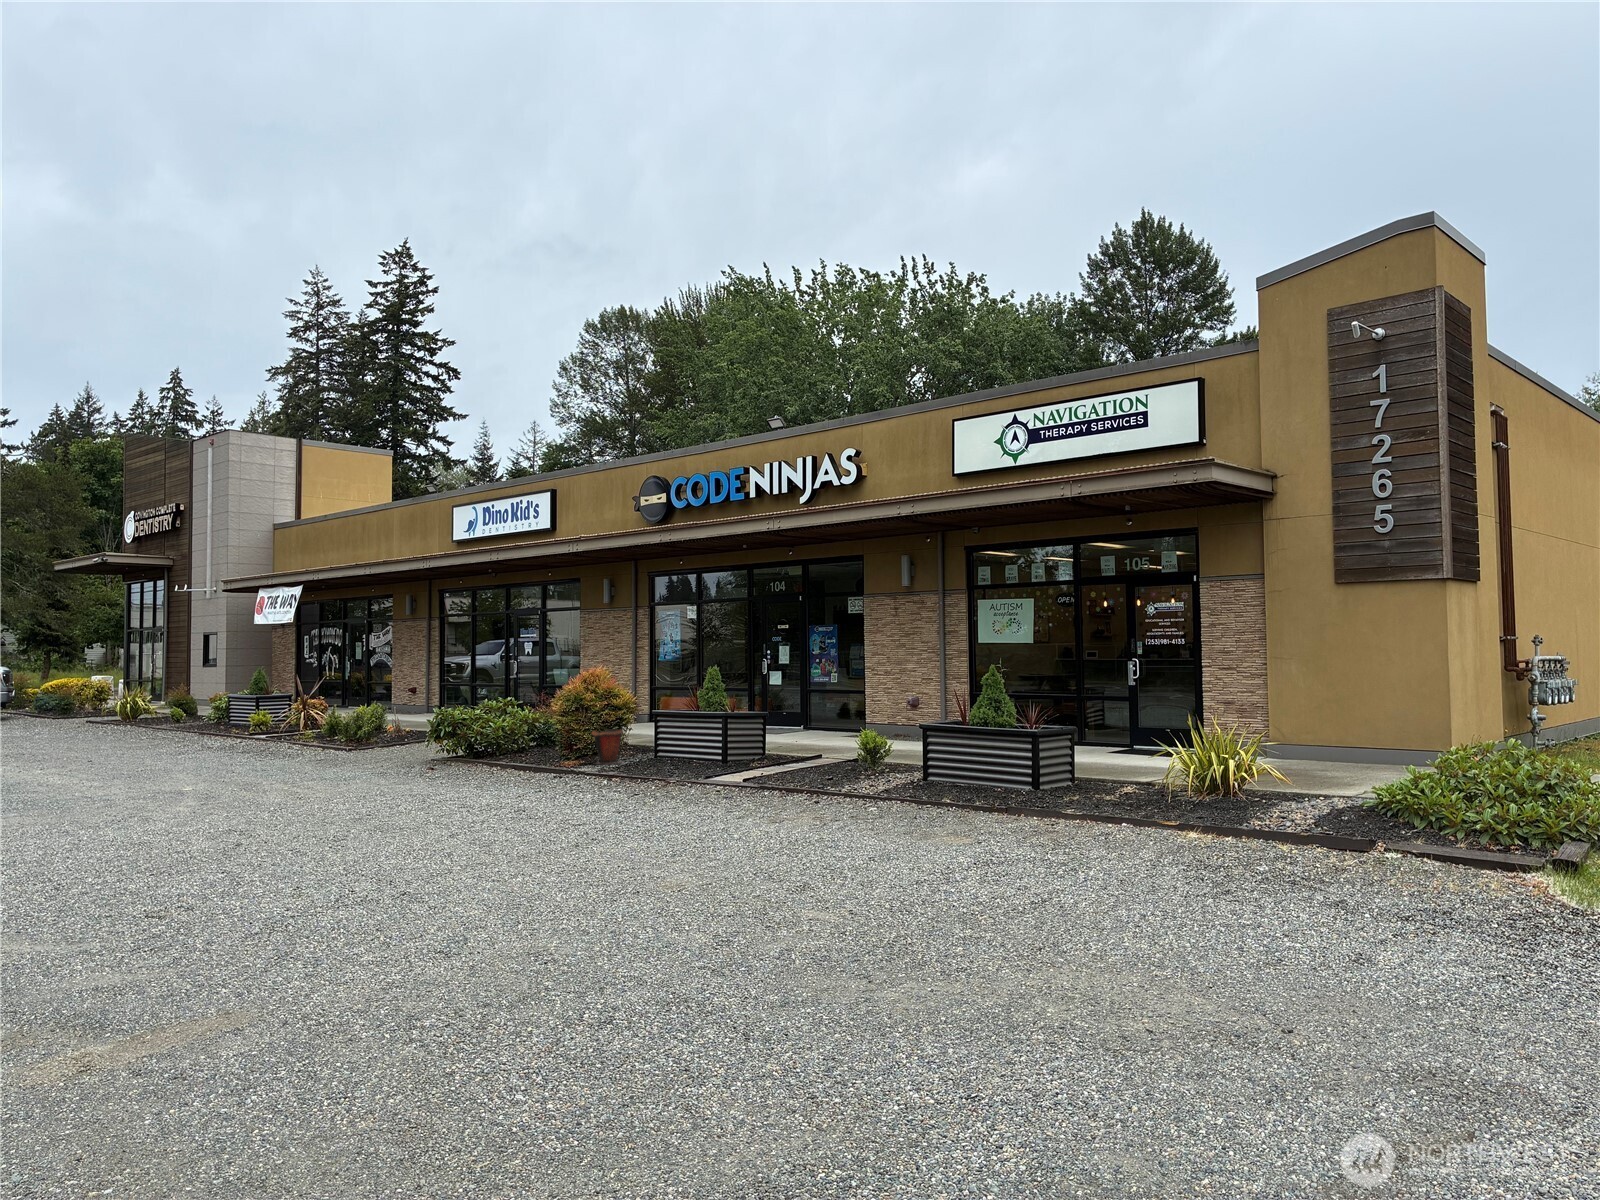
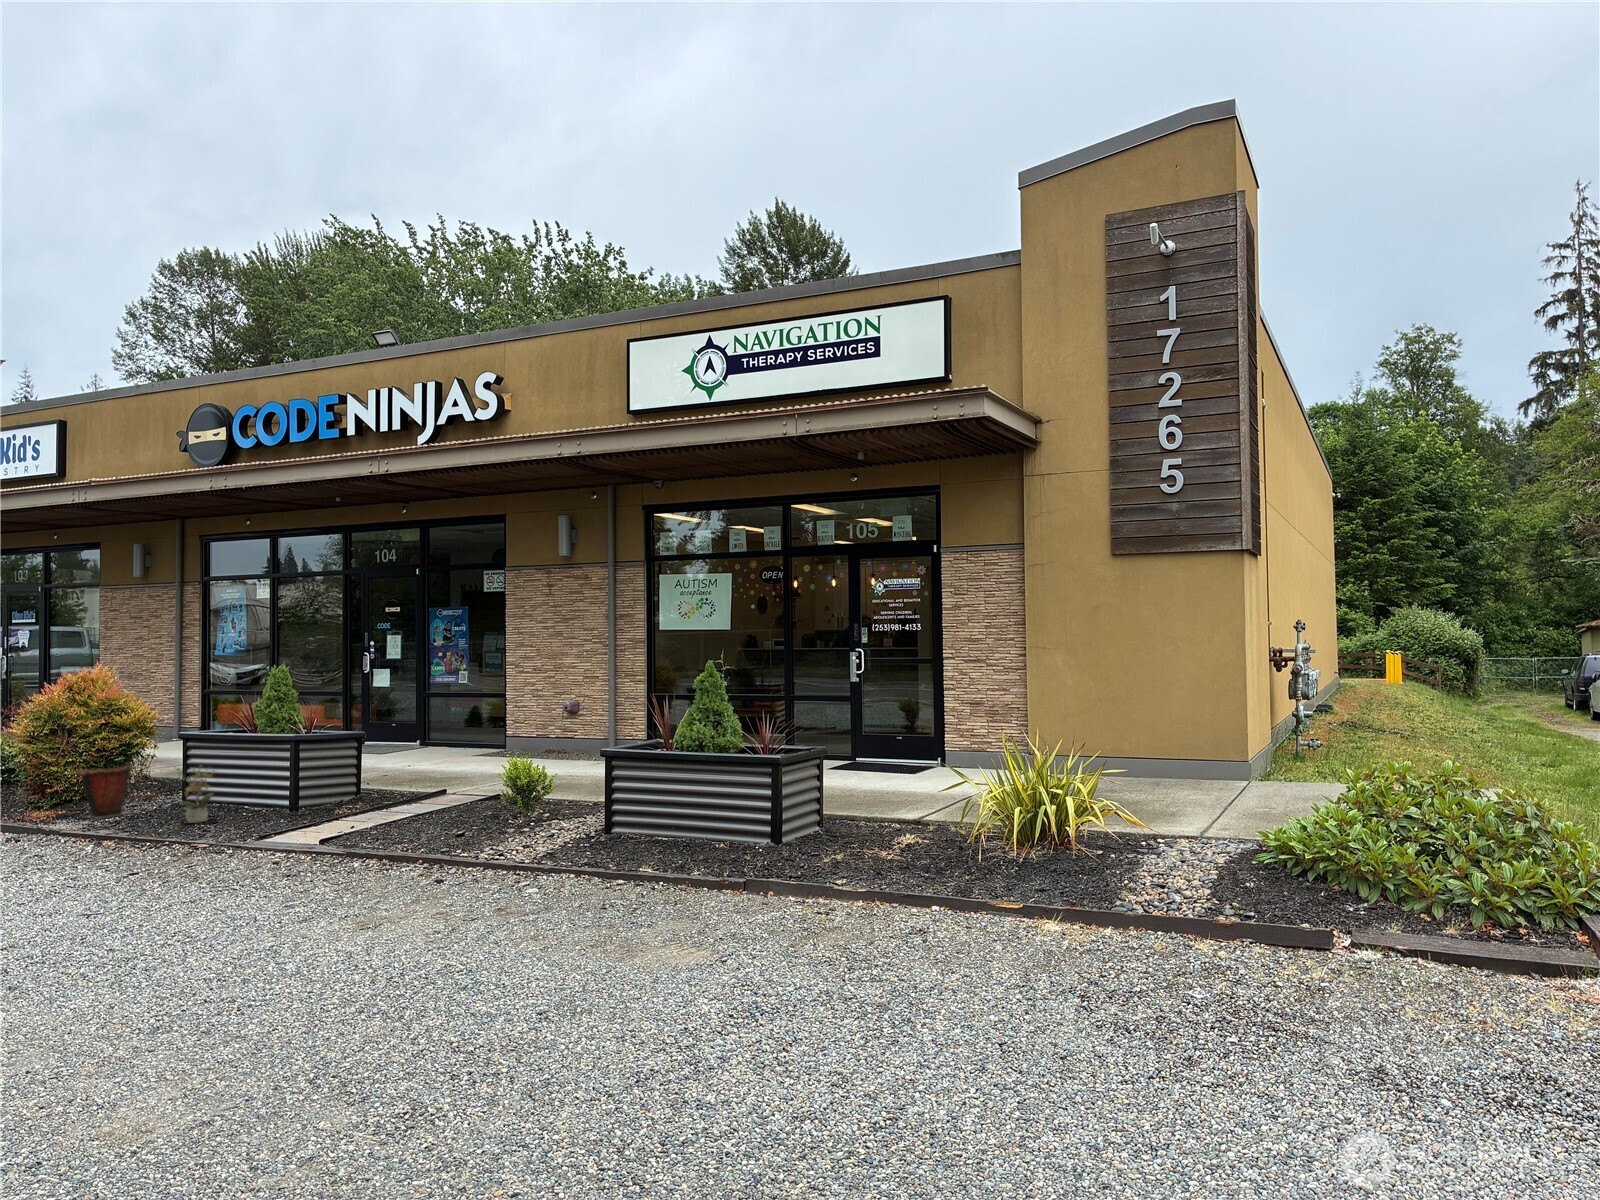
potted plant: none [651,731,680,769] -> present [177,765,216,823]

